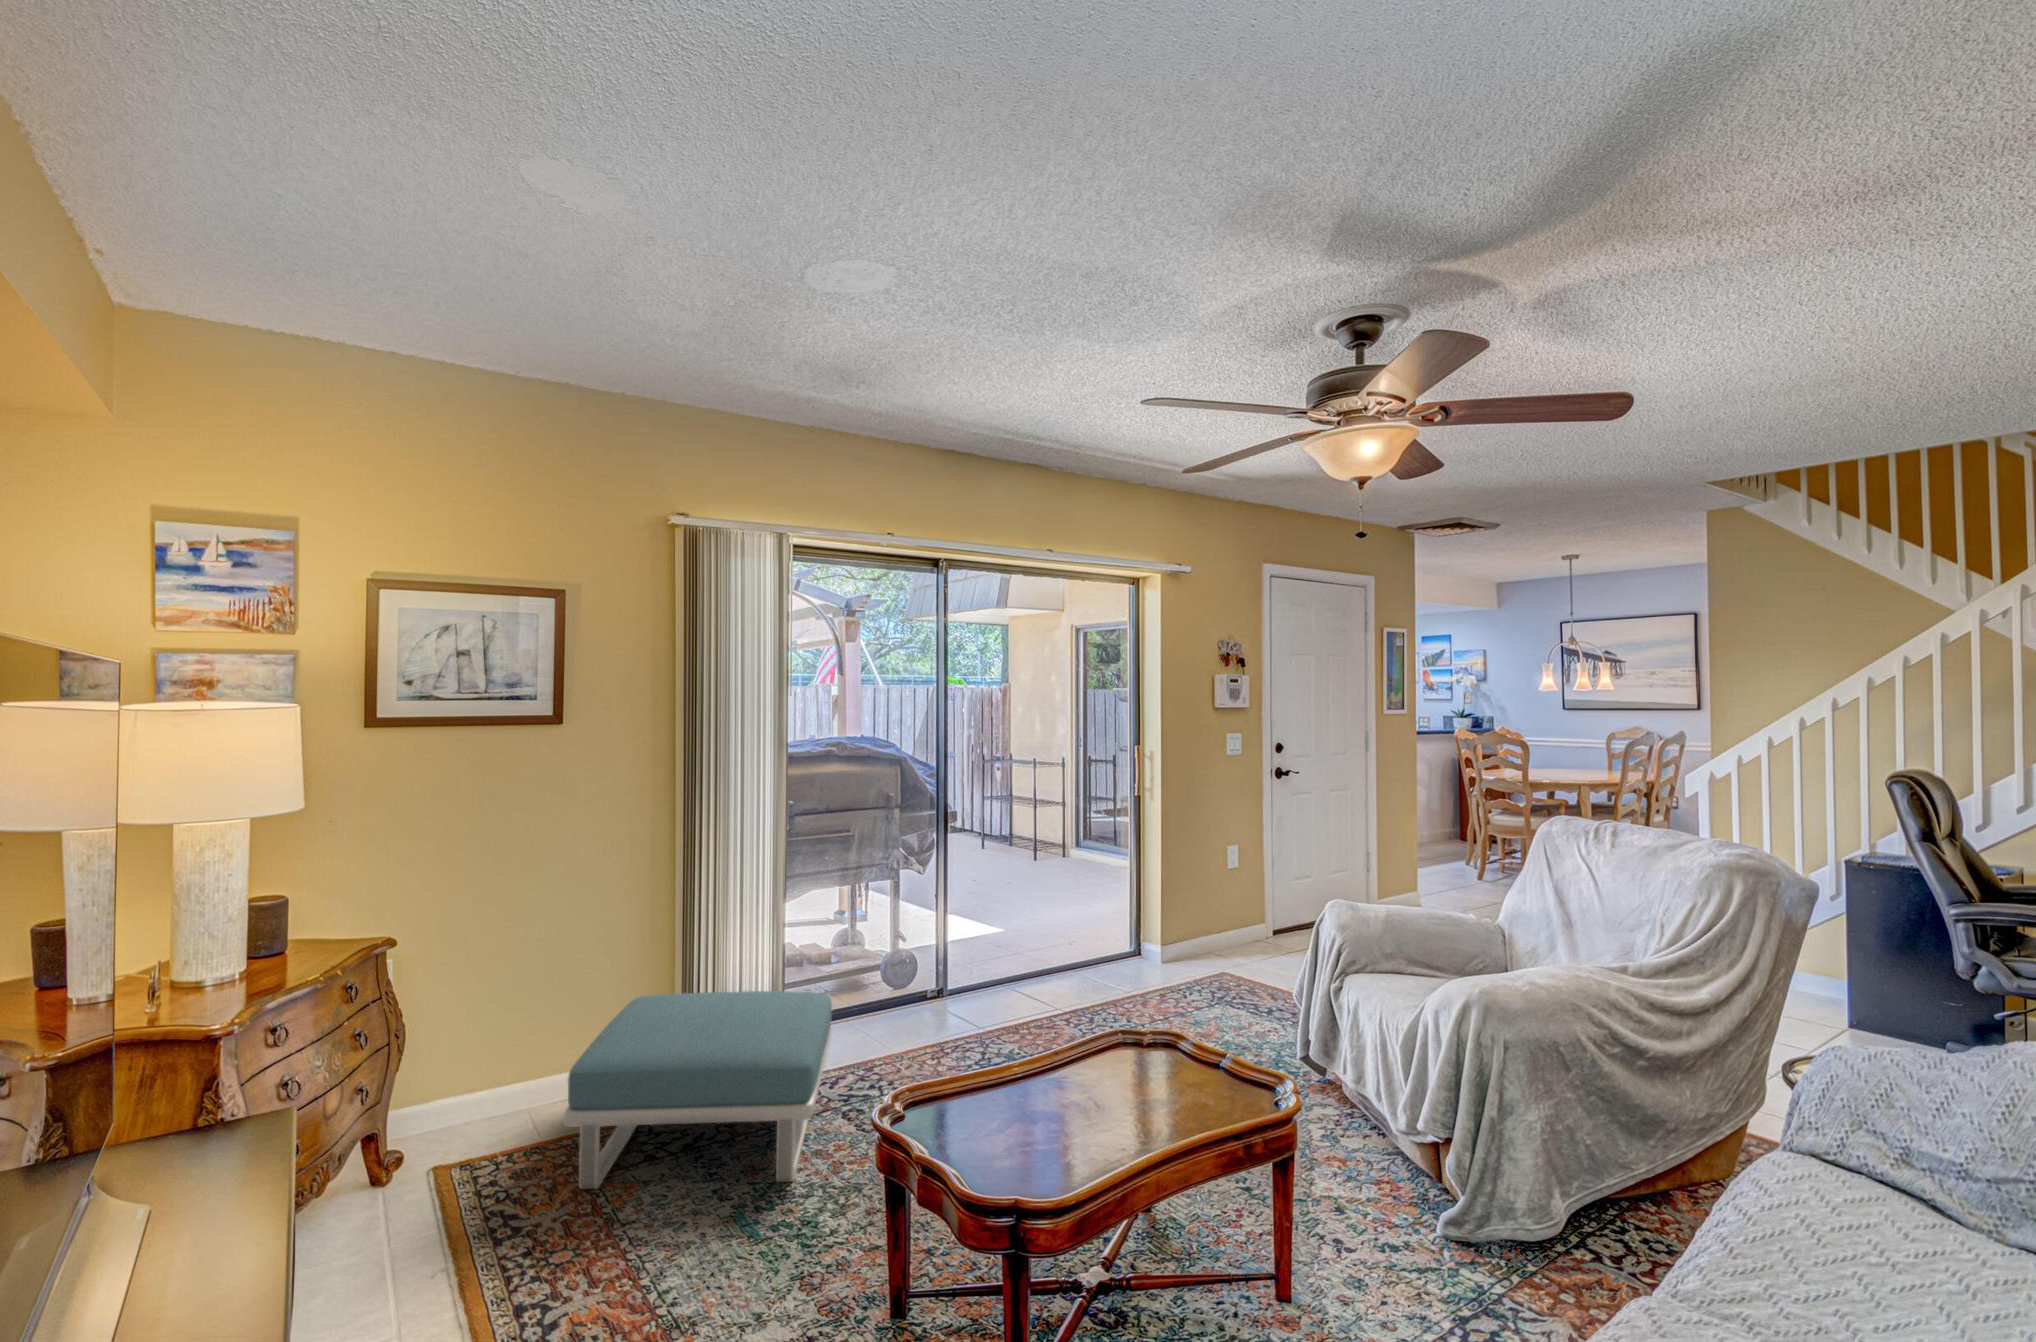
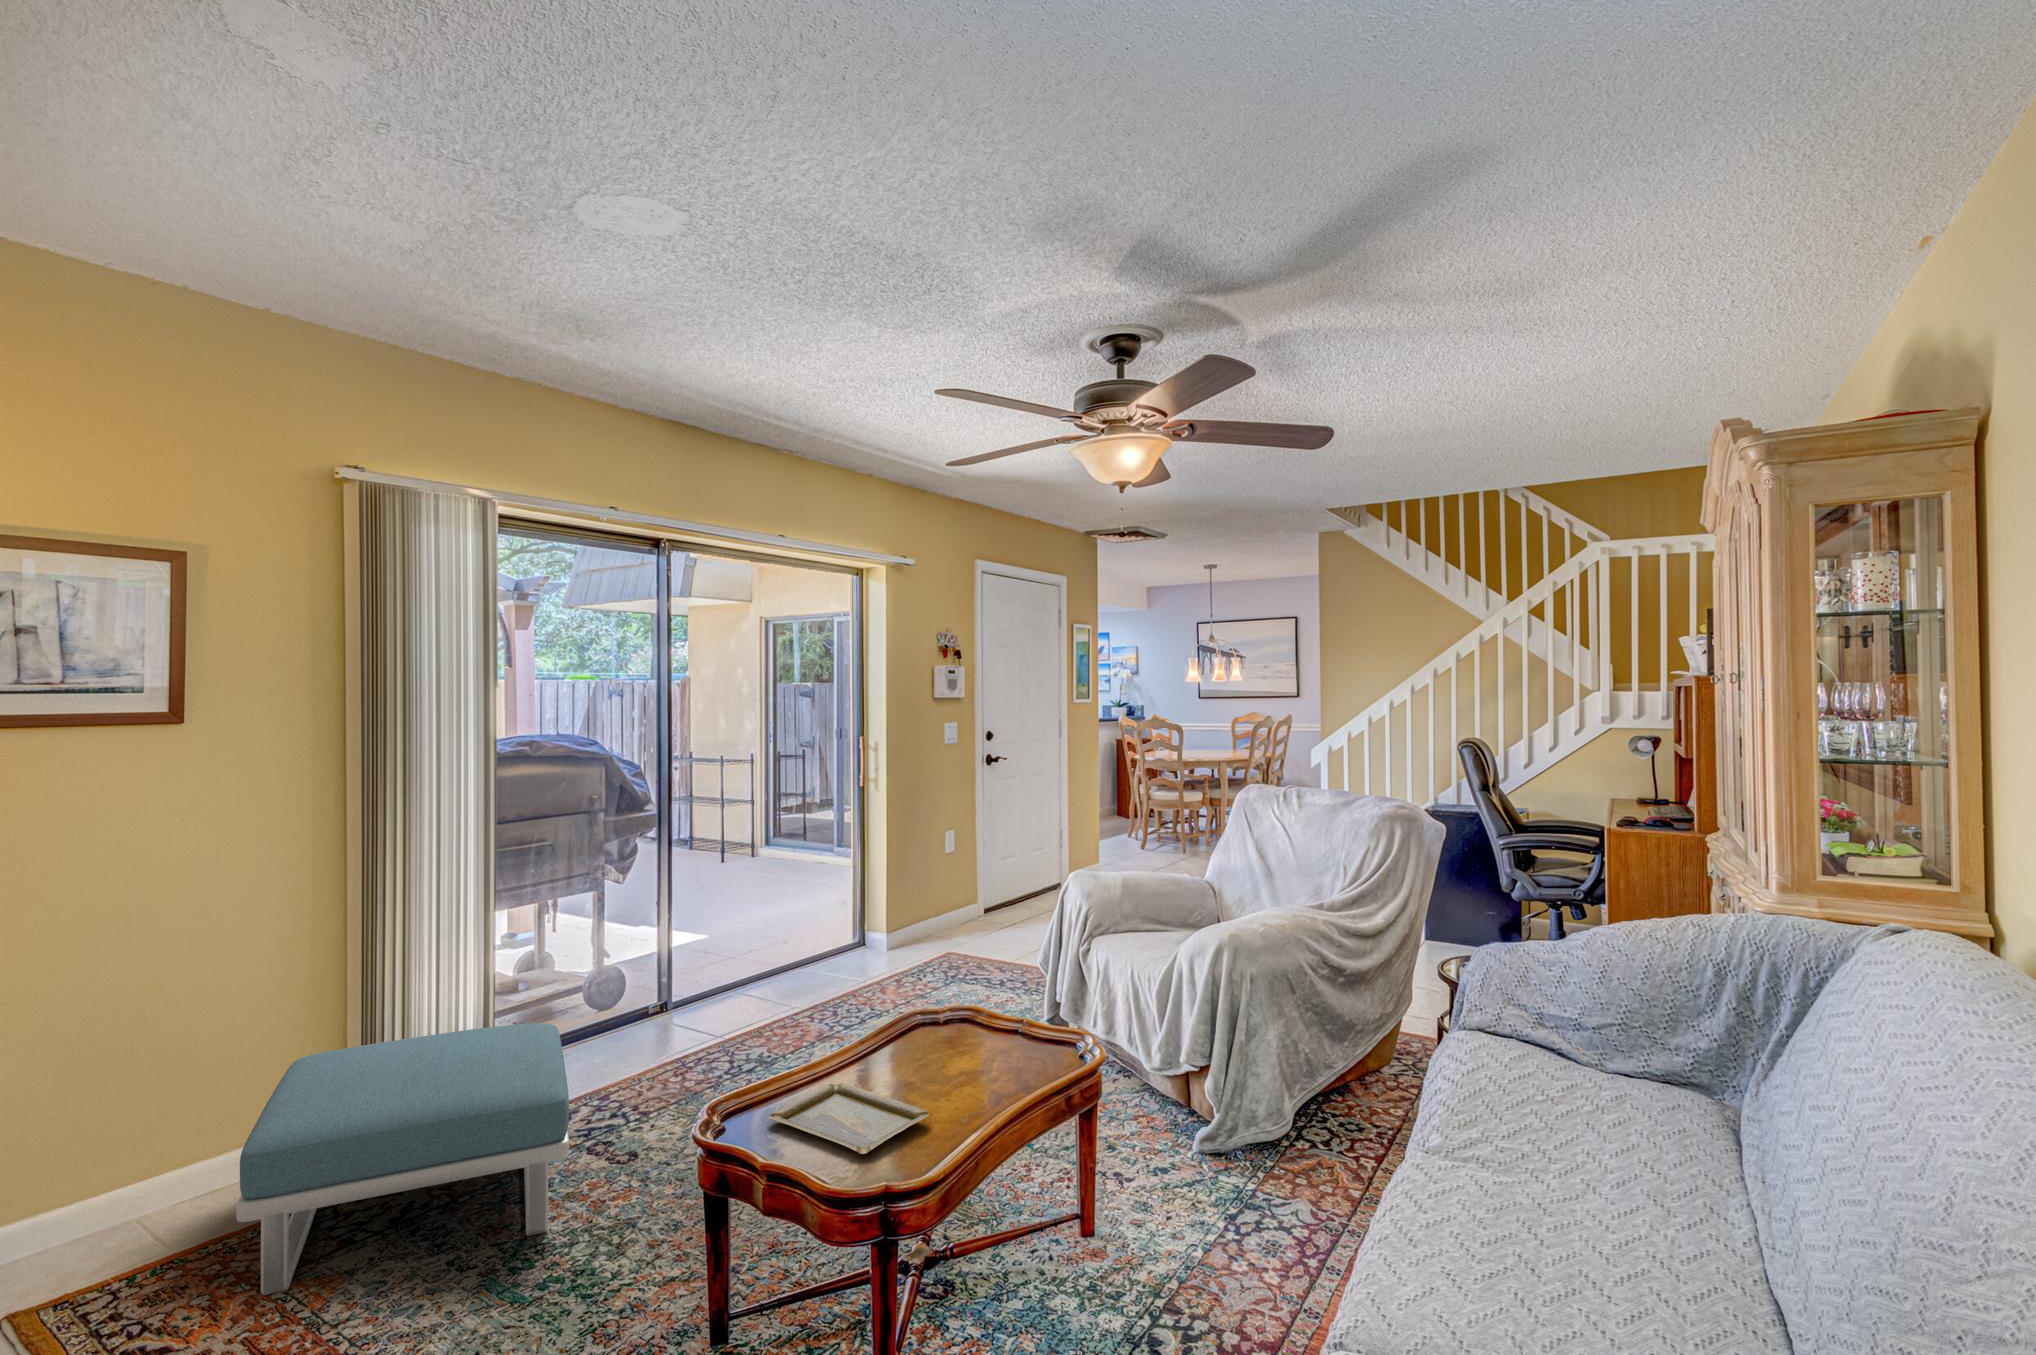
tray: none [946,1093,1094,1171] -> present [769,1083,929,1154]

